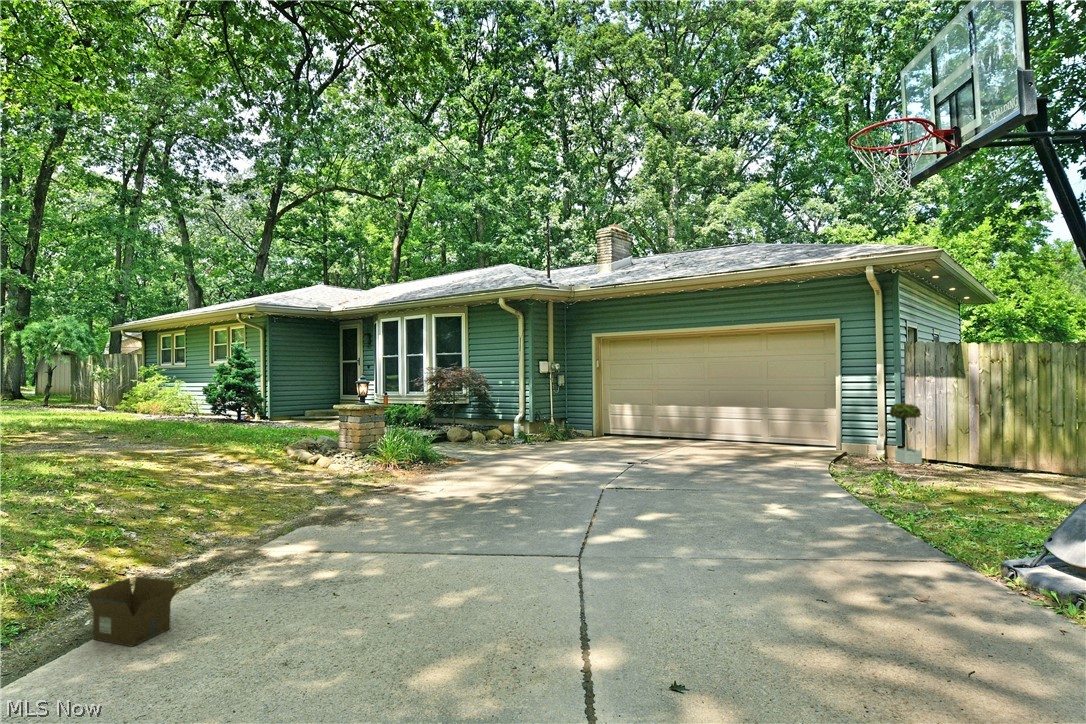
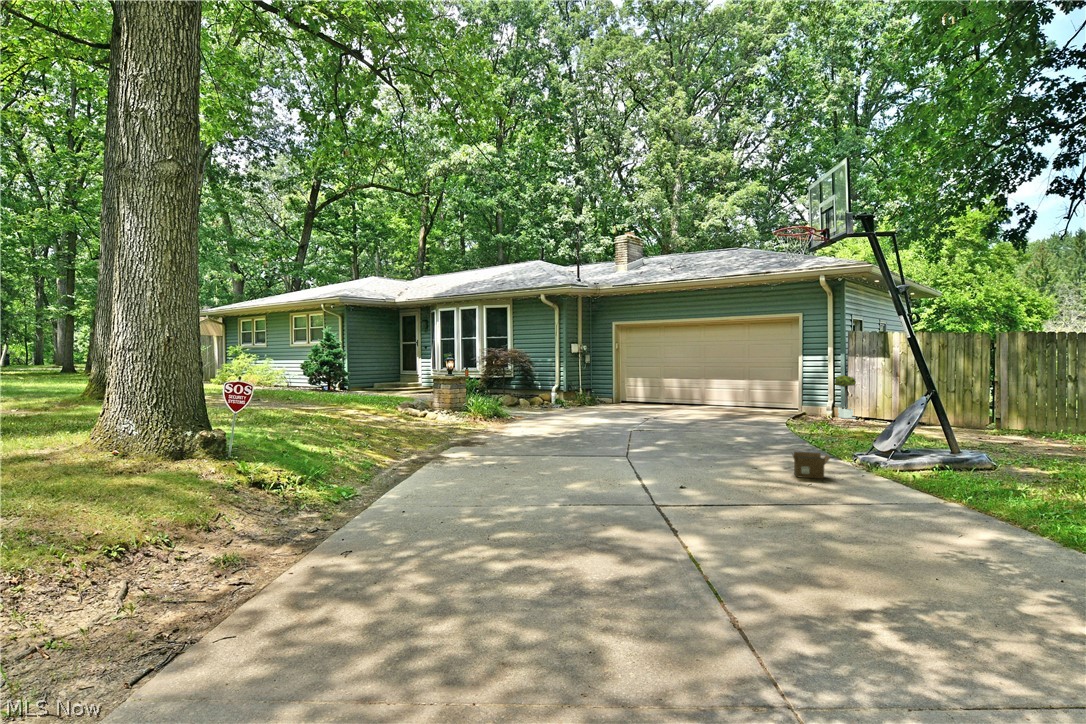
cardboard box: present [86,577,179,647] -> present [792,452,830,479]

